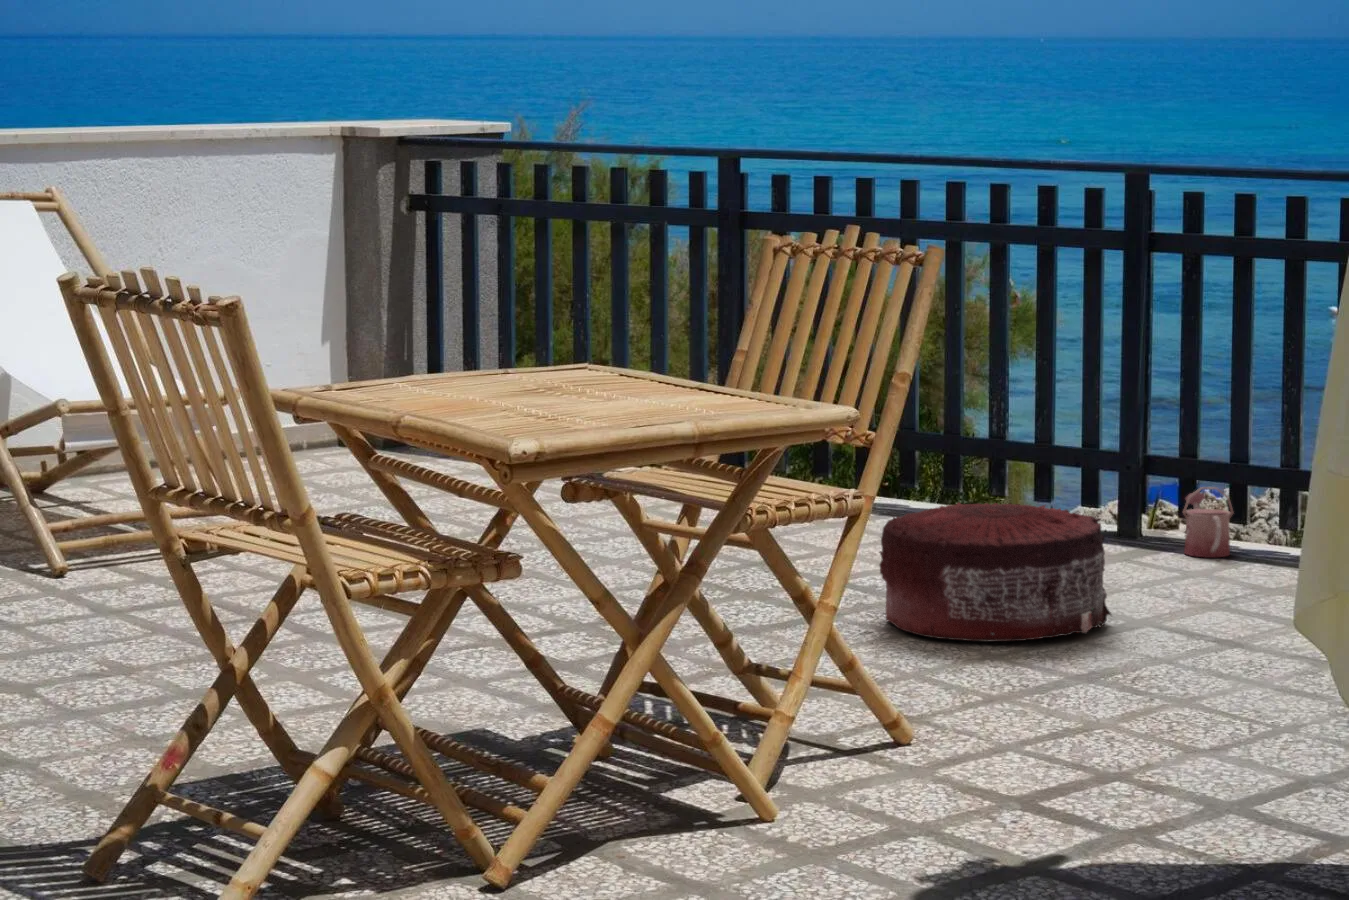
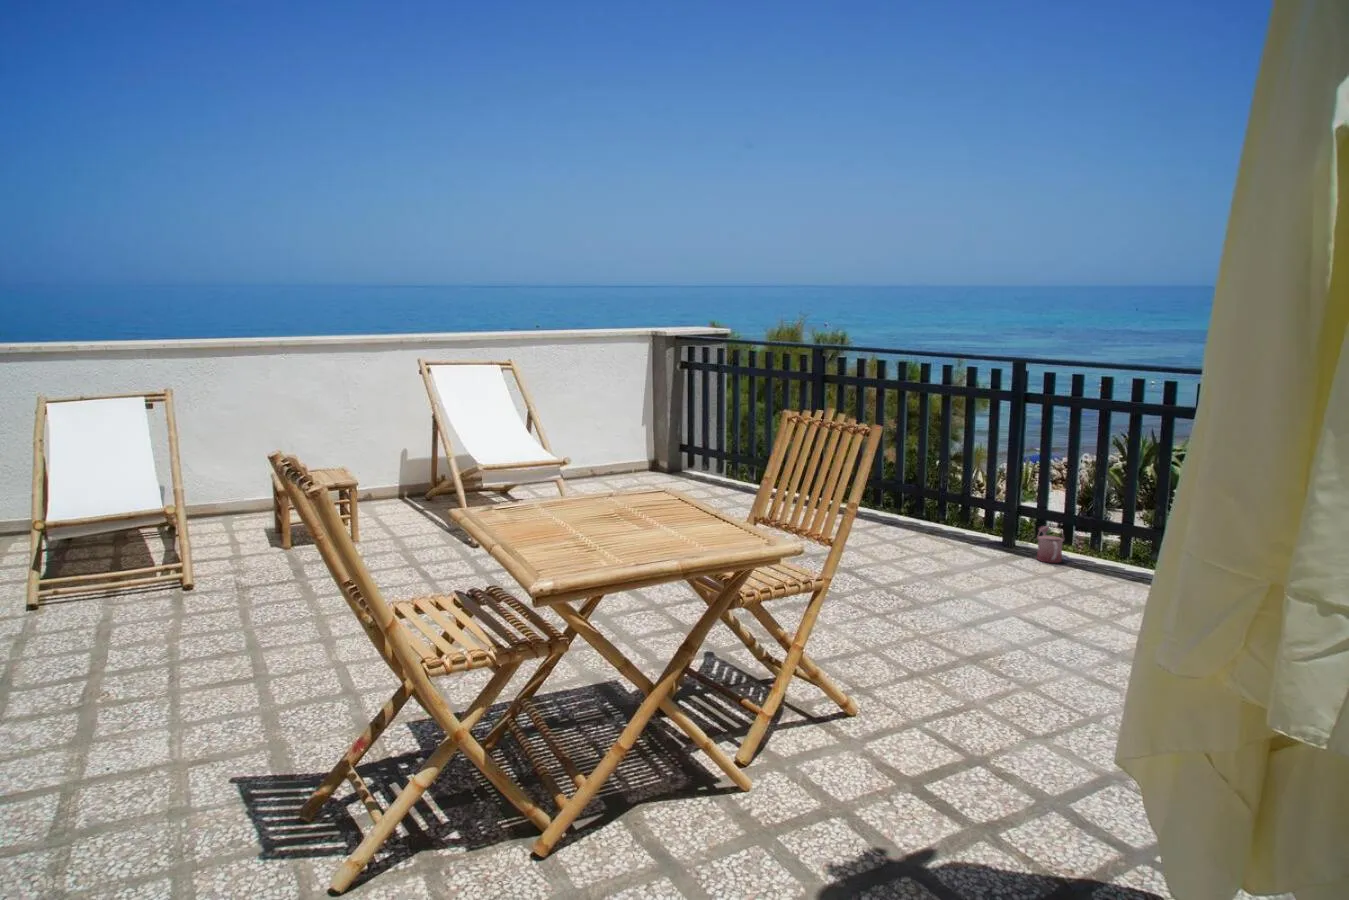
pouf: present [880,503,1111,641] -> none [863,538,992,625]

